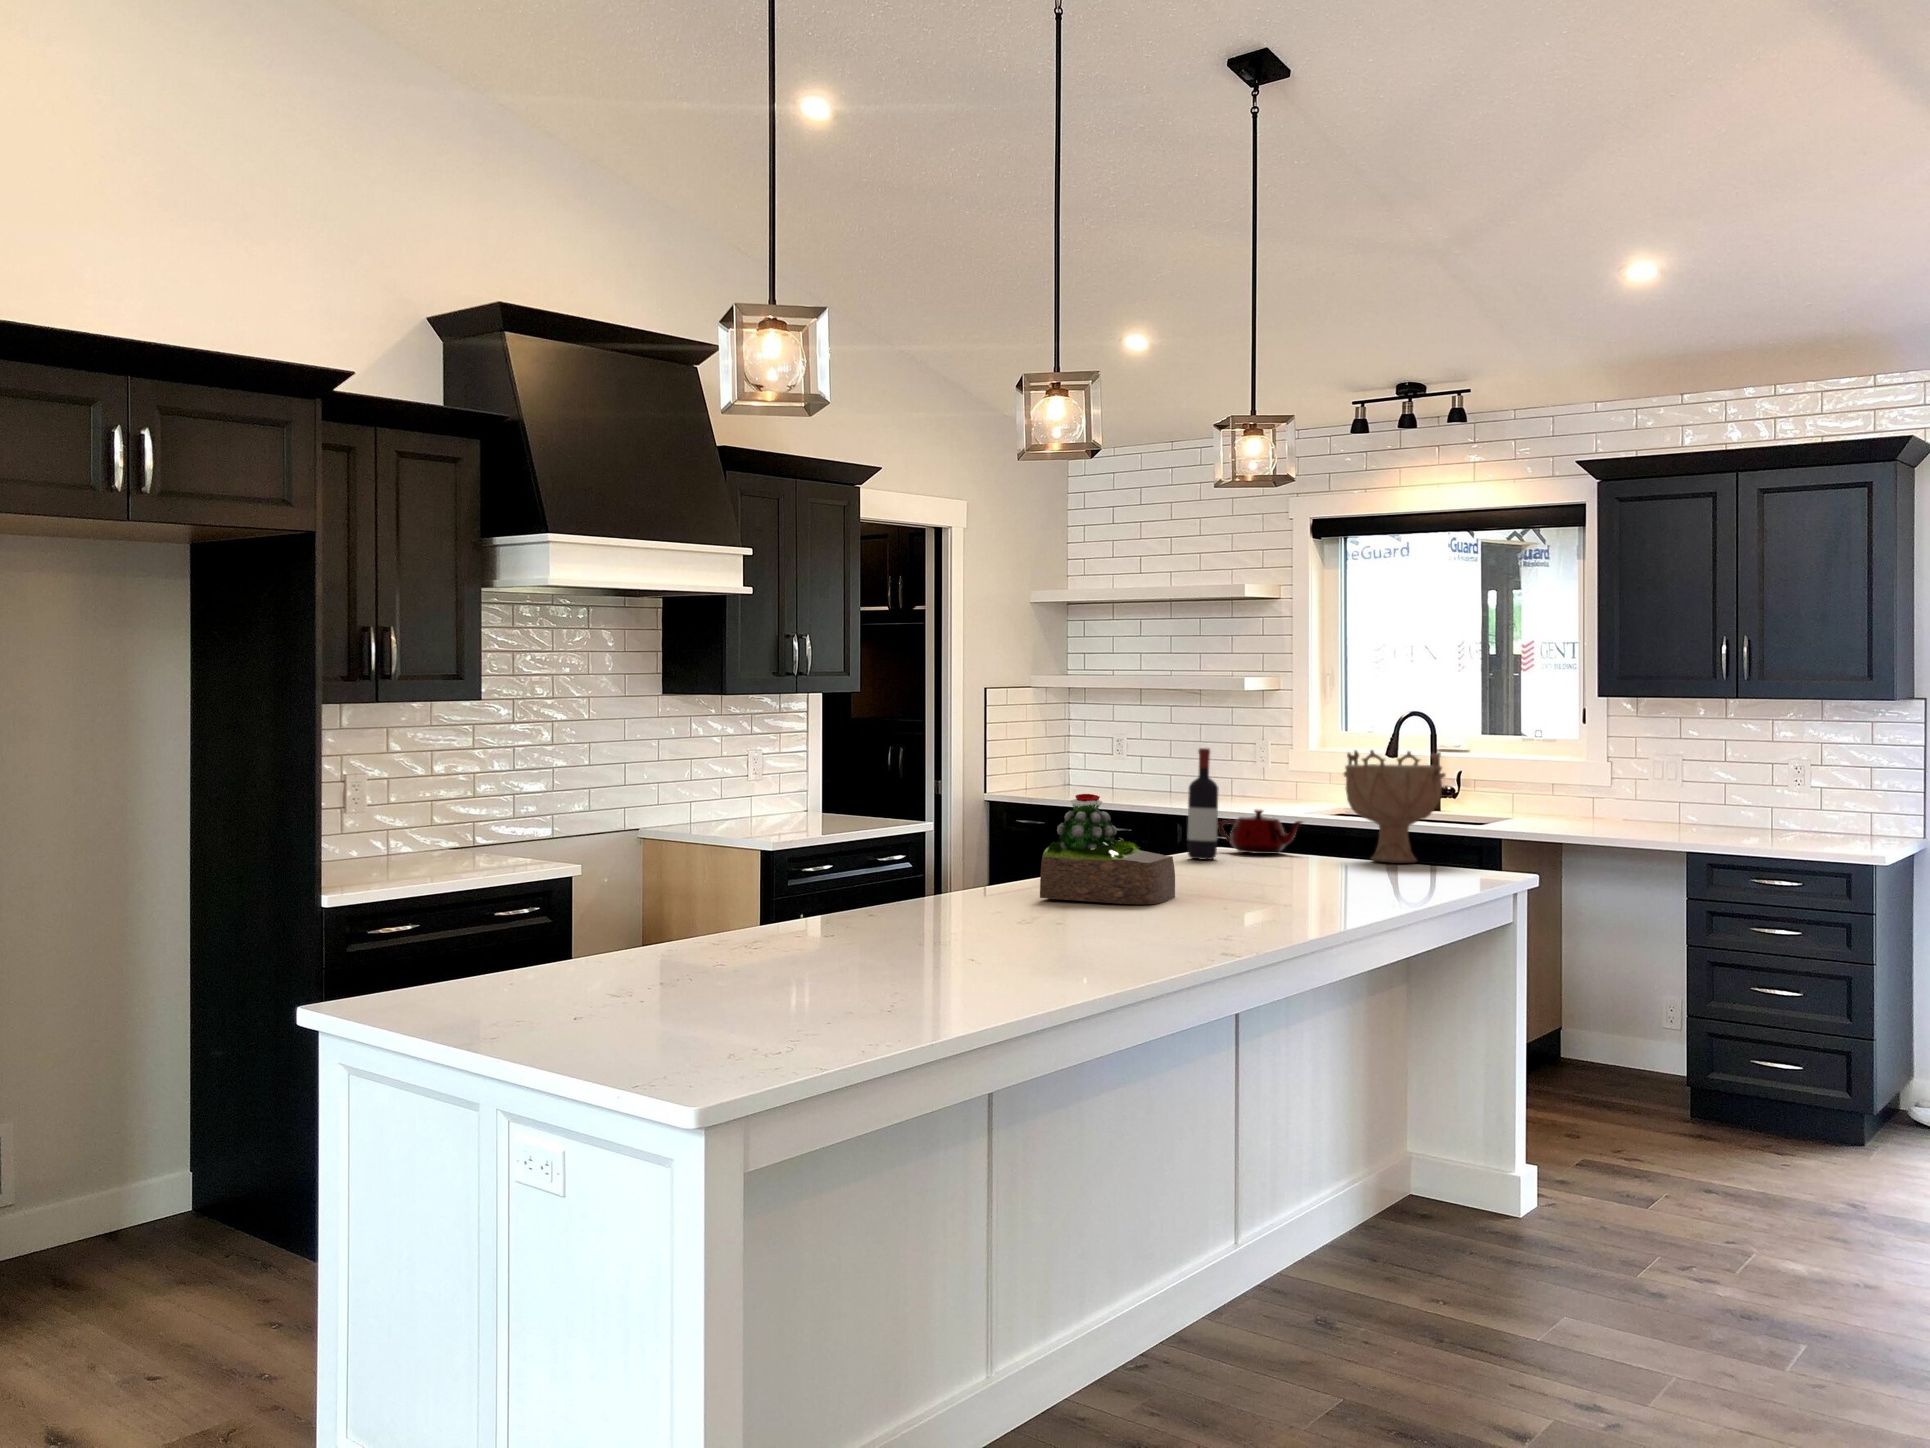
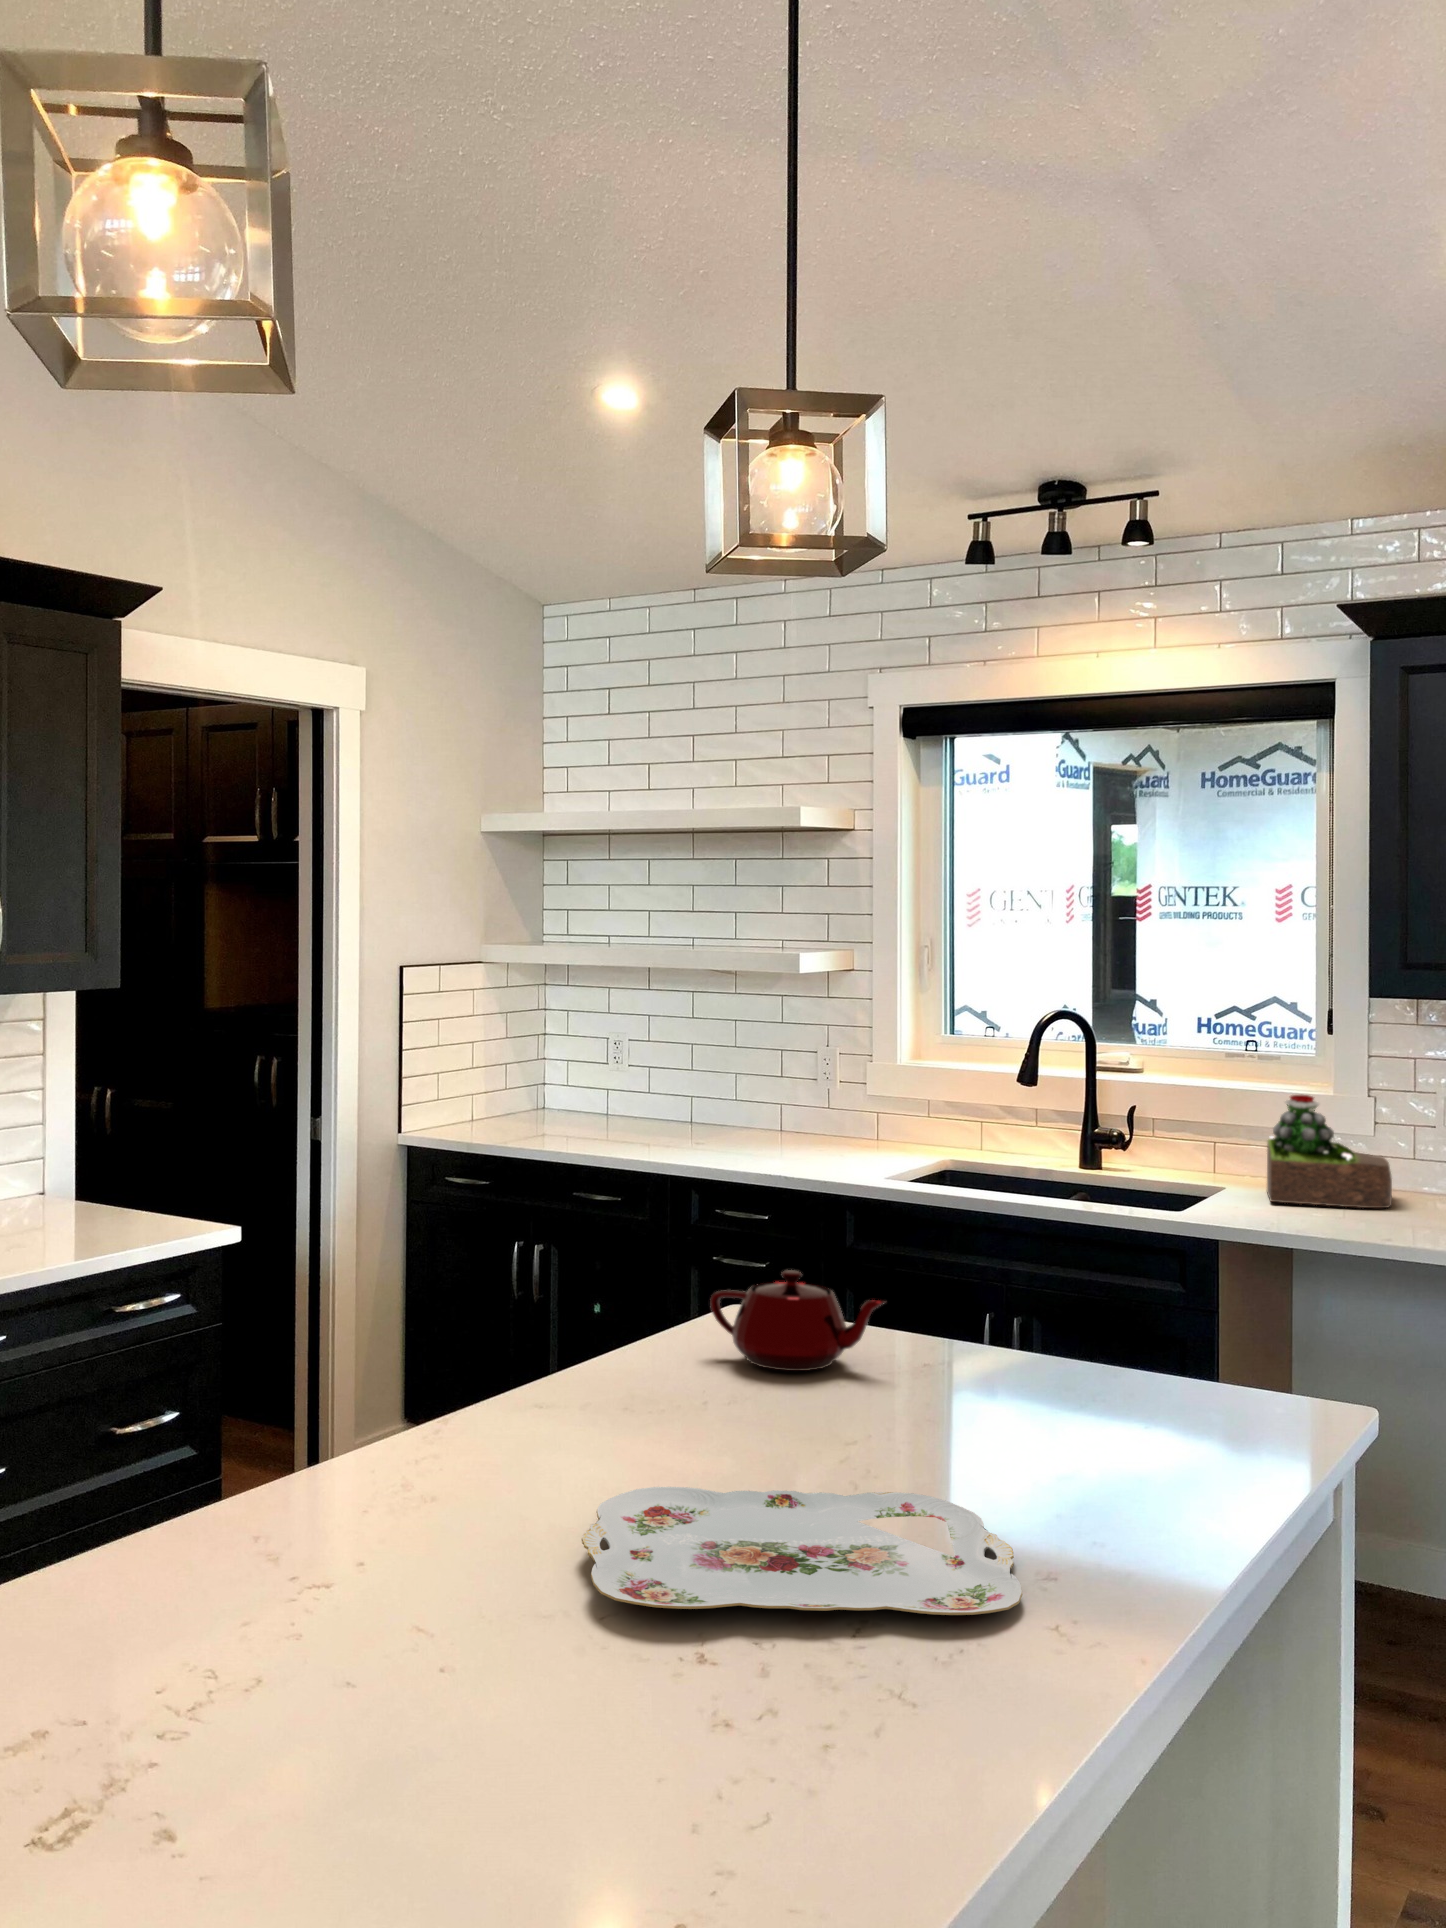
wine bottle: present [1187,748,1219,860] -> none [632,1155,700,1407]
decorative bowl: present [1344,750,1445,863] -> none [967,1154,1191,1419]
succulent plant: present [1040,794,1175,904] -> present [1267,1095,1392,1208]
serving tray: none [1188,867,1360,887] -> present [582,1487,1023,1615]

